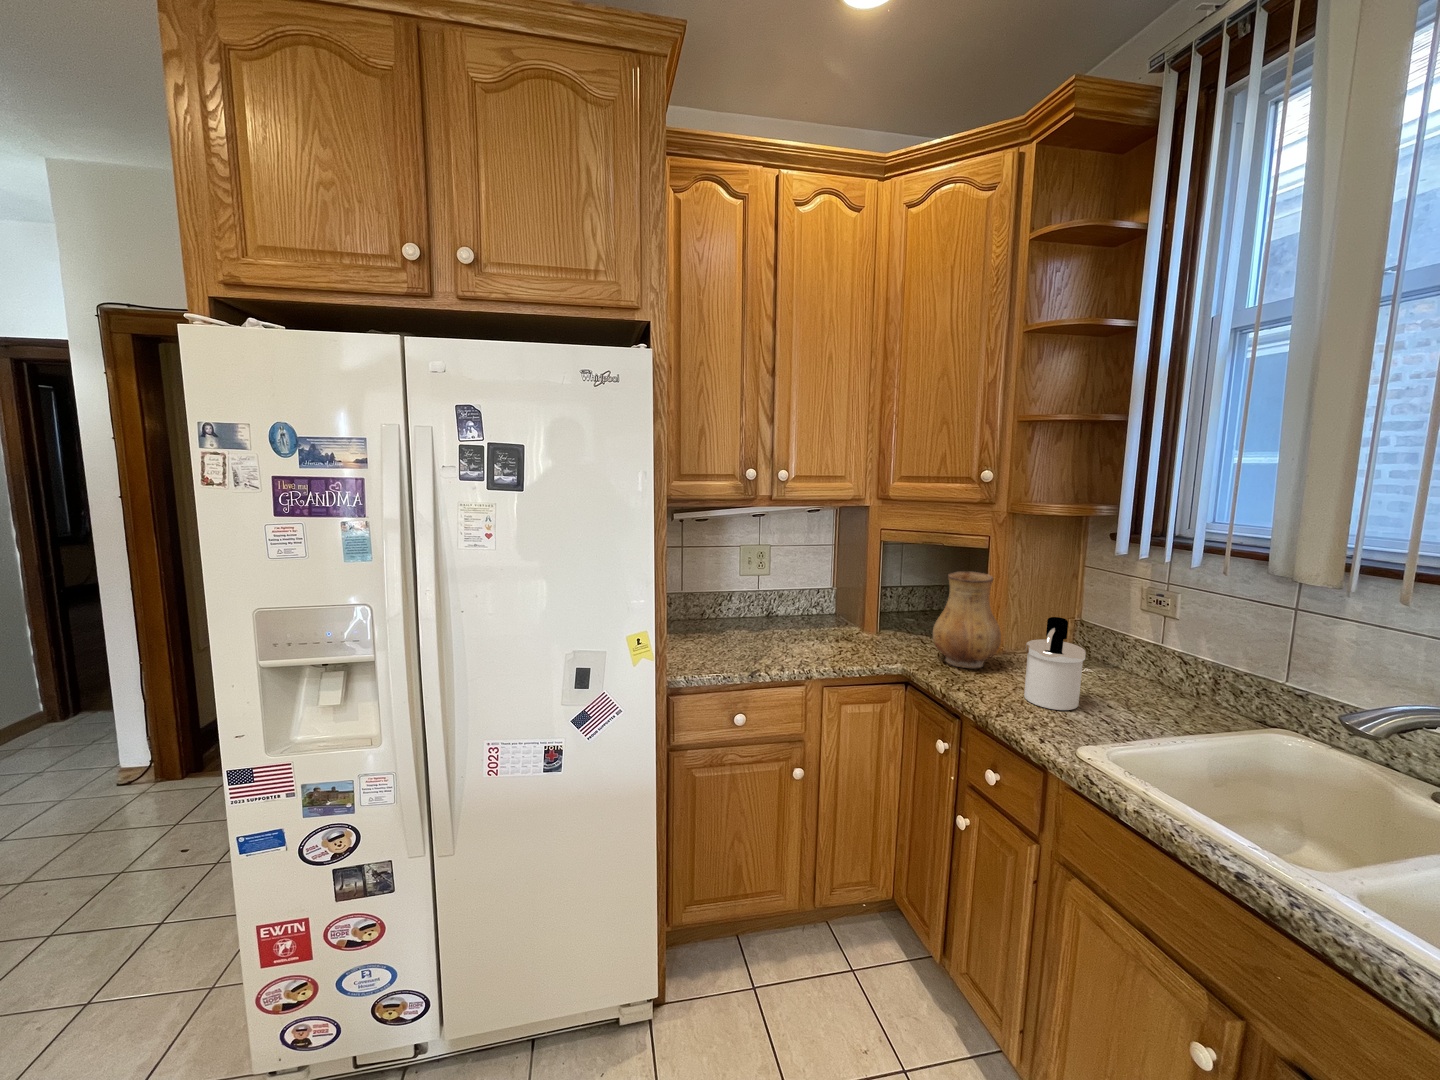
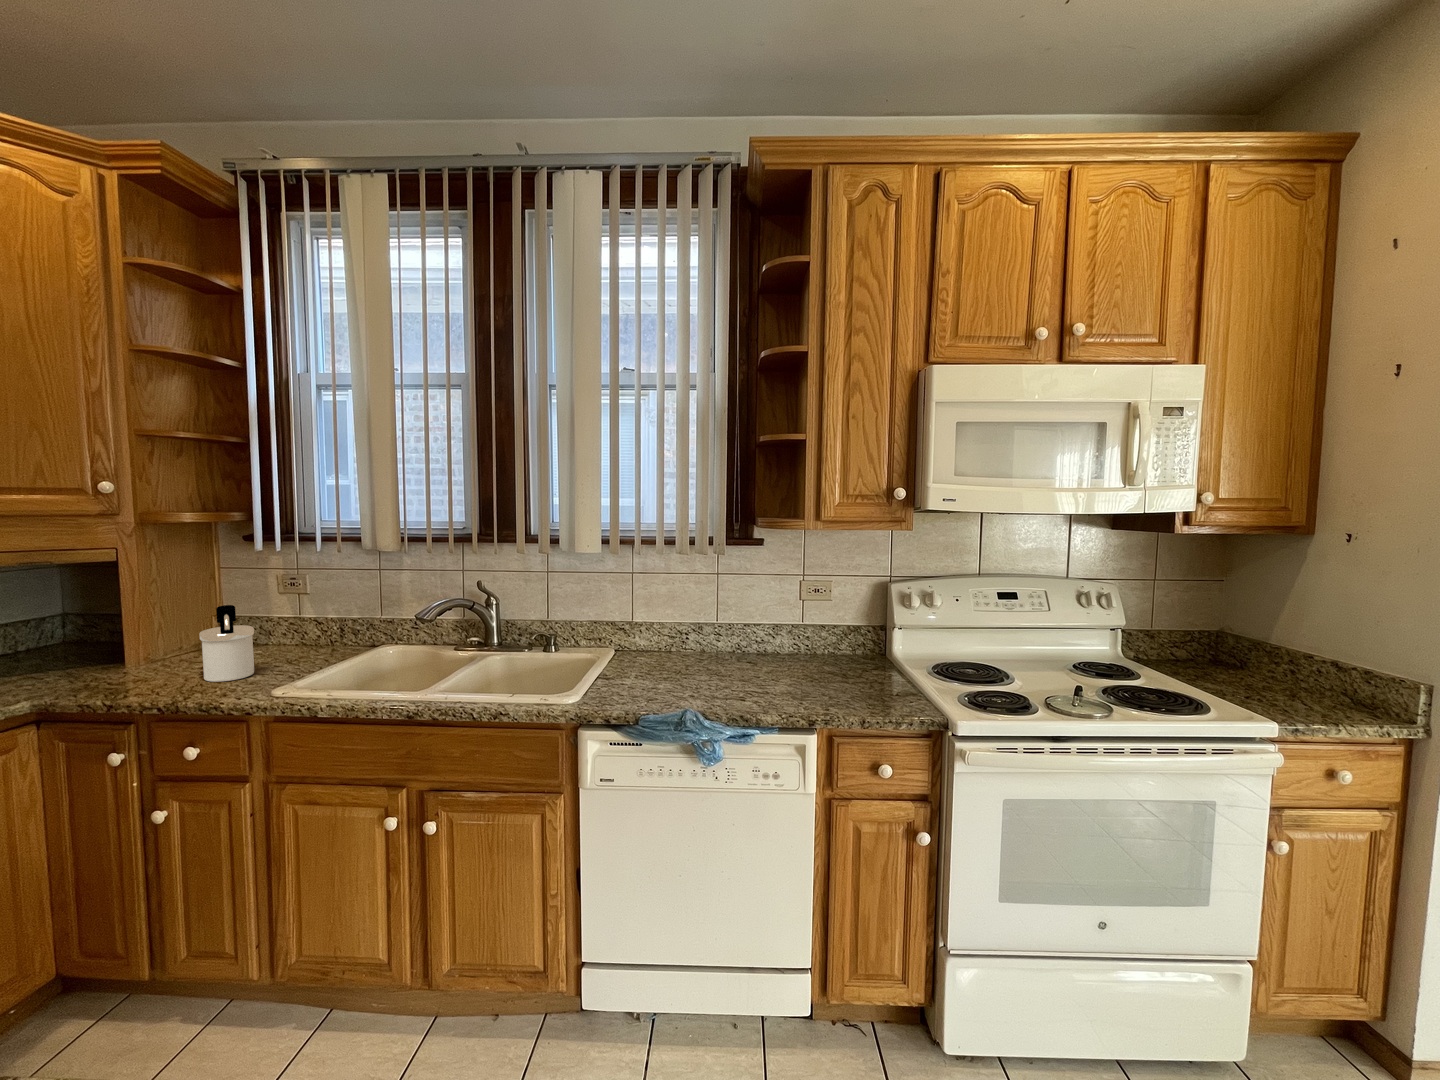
ceramic pitcher: present [933,572,1001,668] -> none [76,586,161,682]

